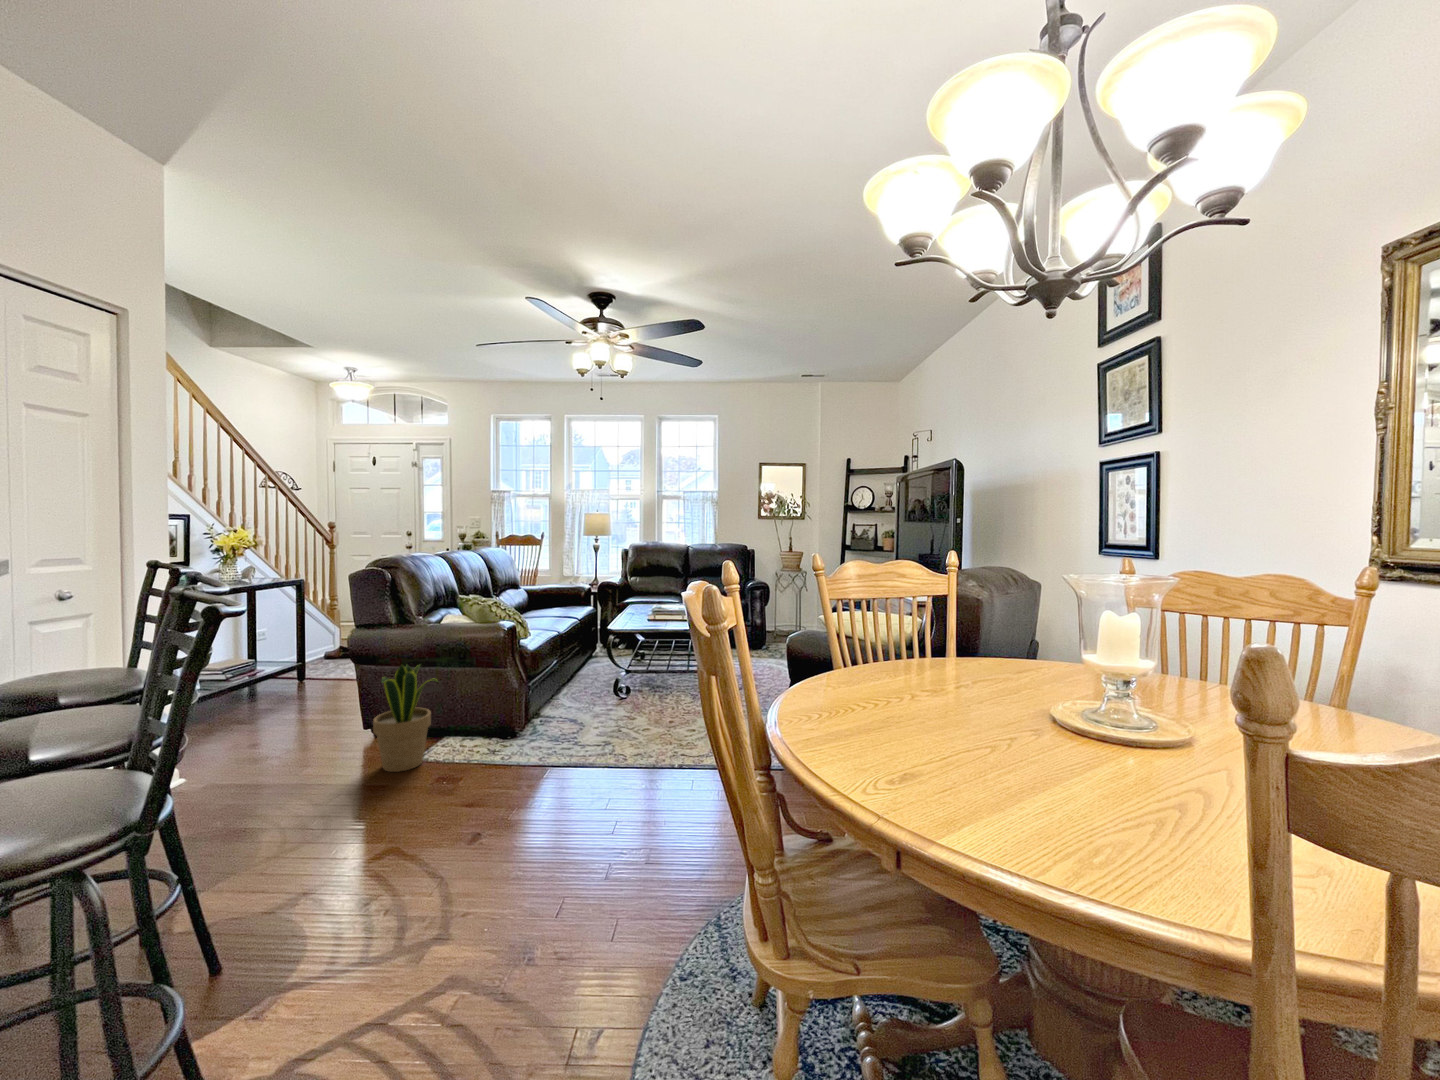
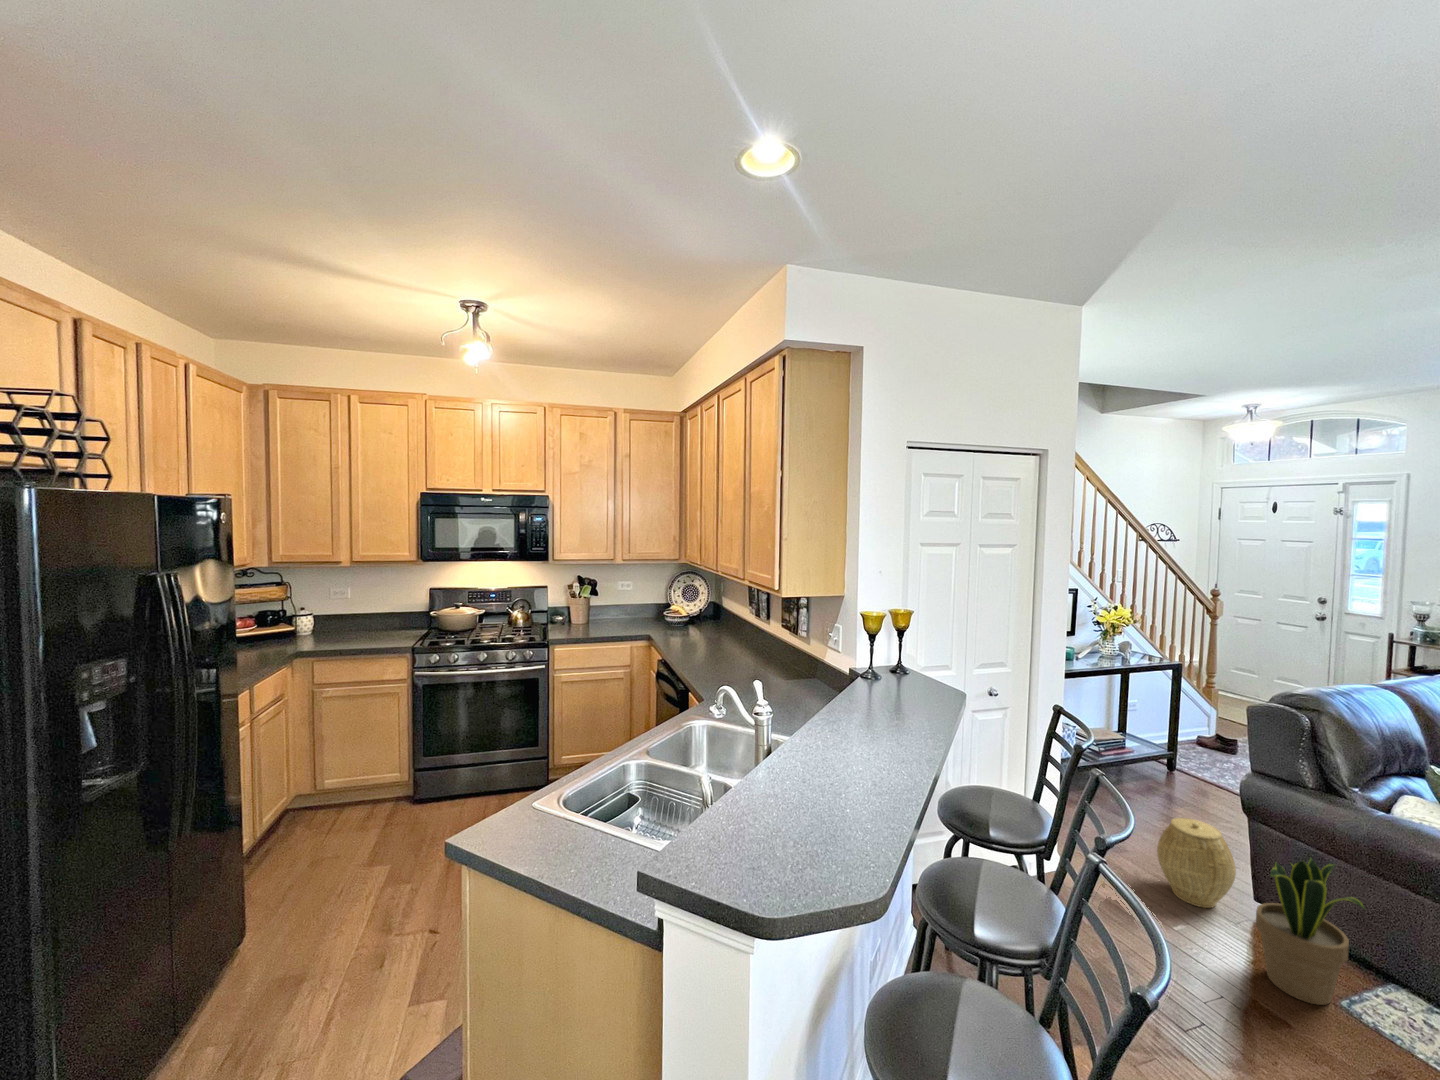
woven basket: none [291,682,357,756] -> present [1157,818,1236,908]

